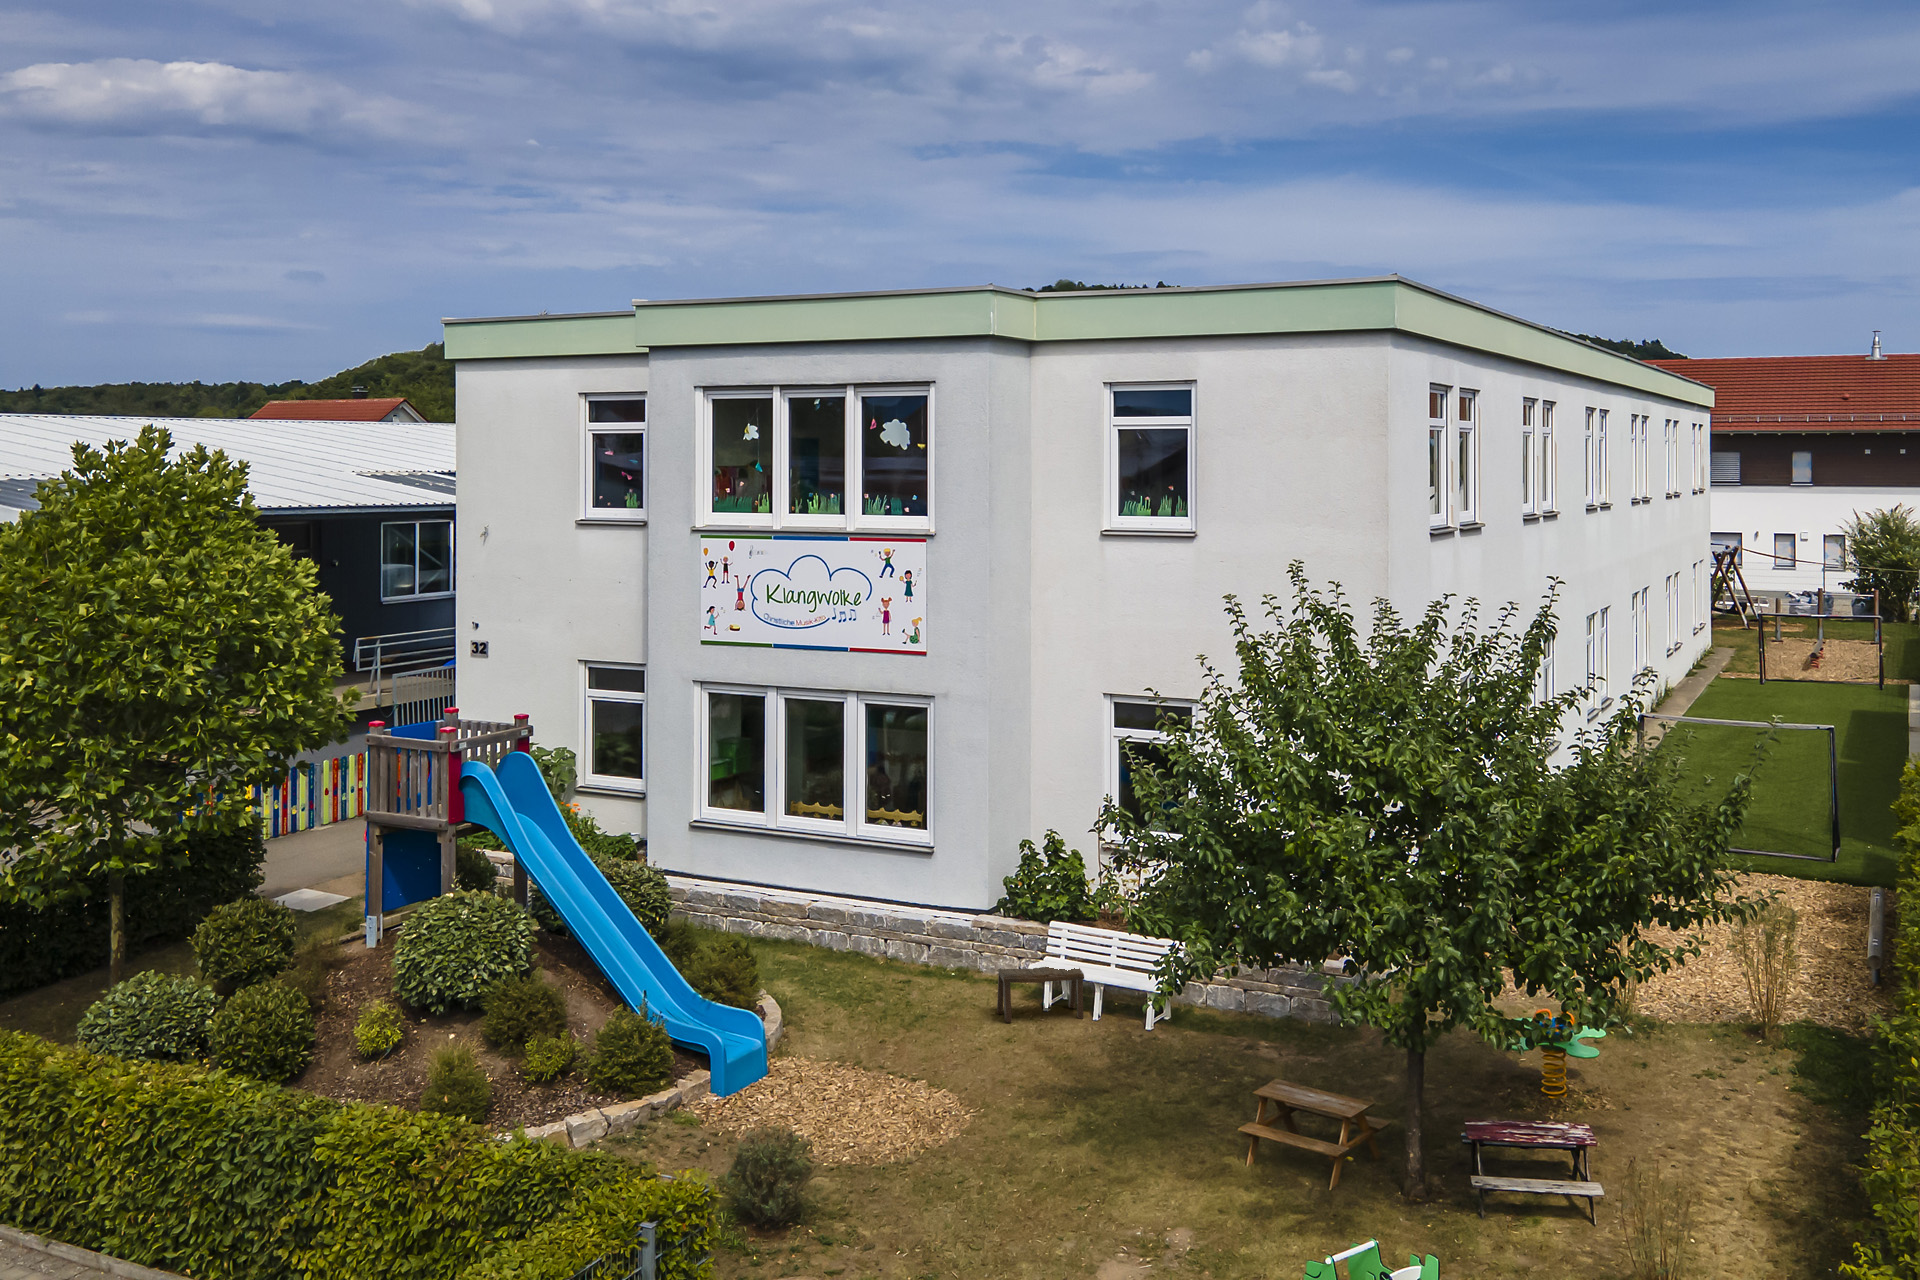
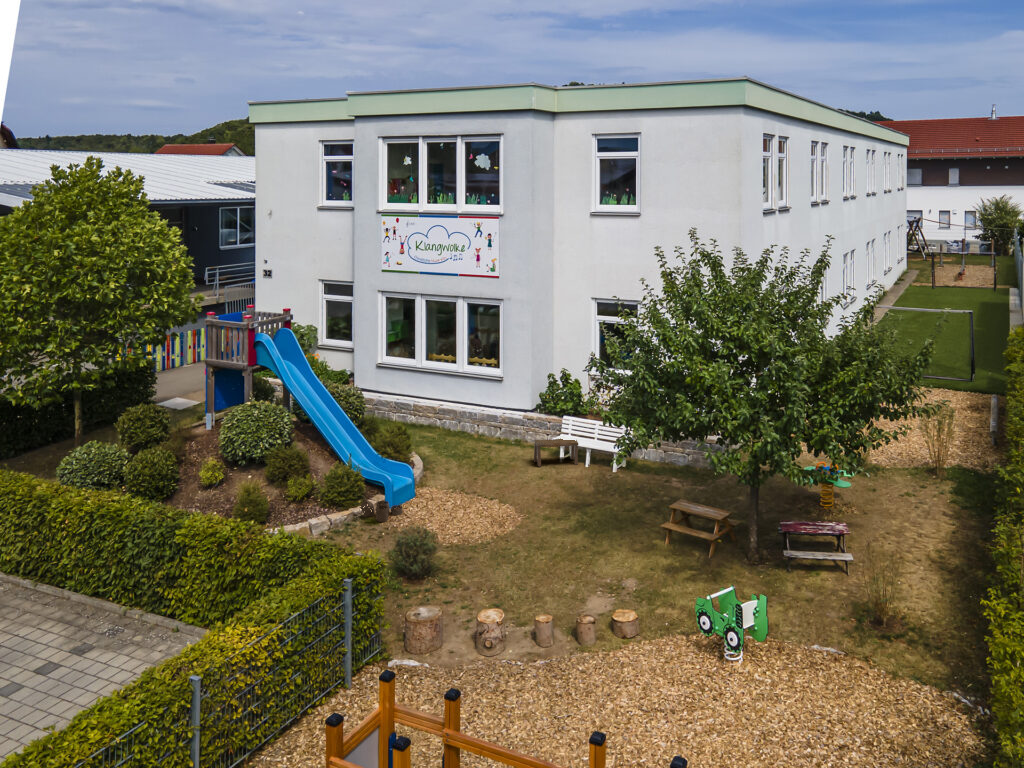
woven basket: none [658,1085,743,1129] -> present [360,501,403,522]

